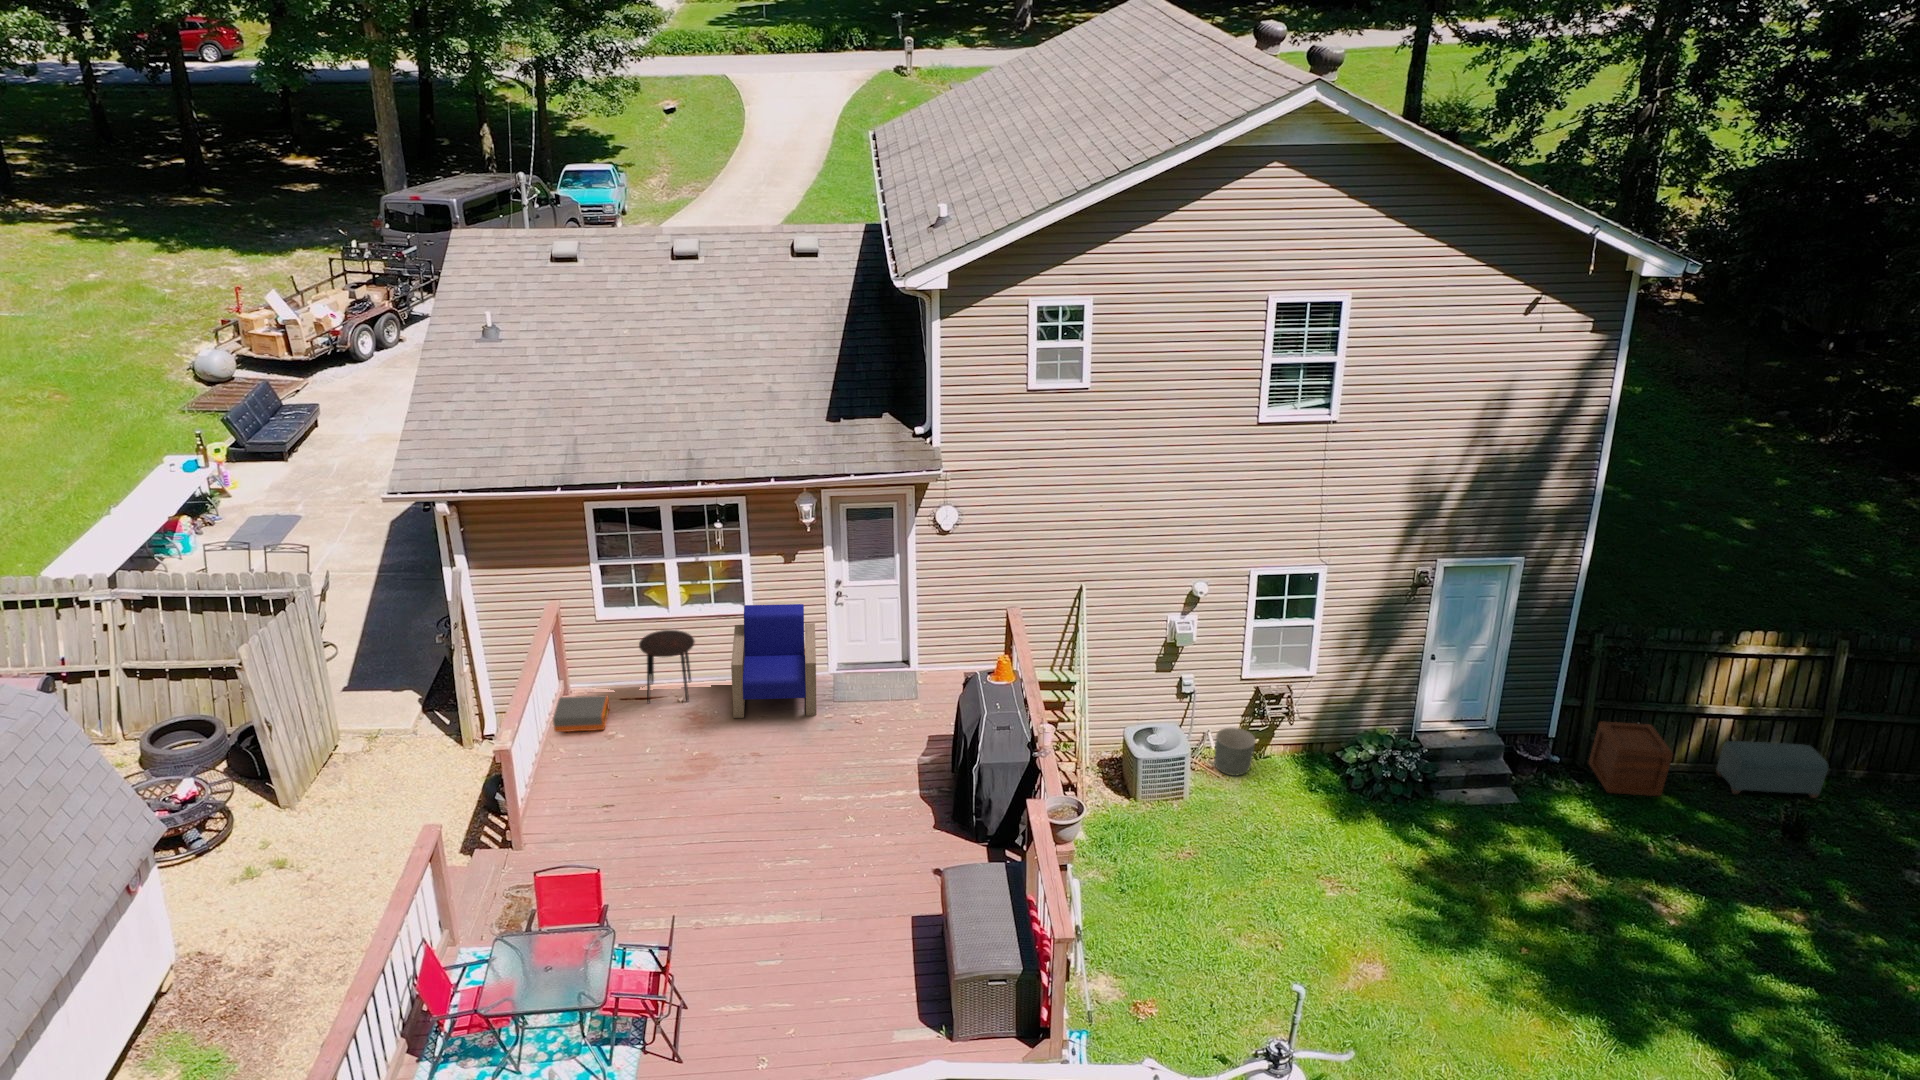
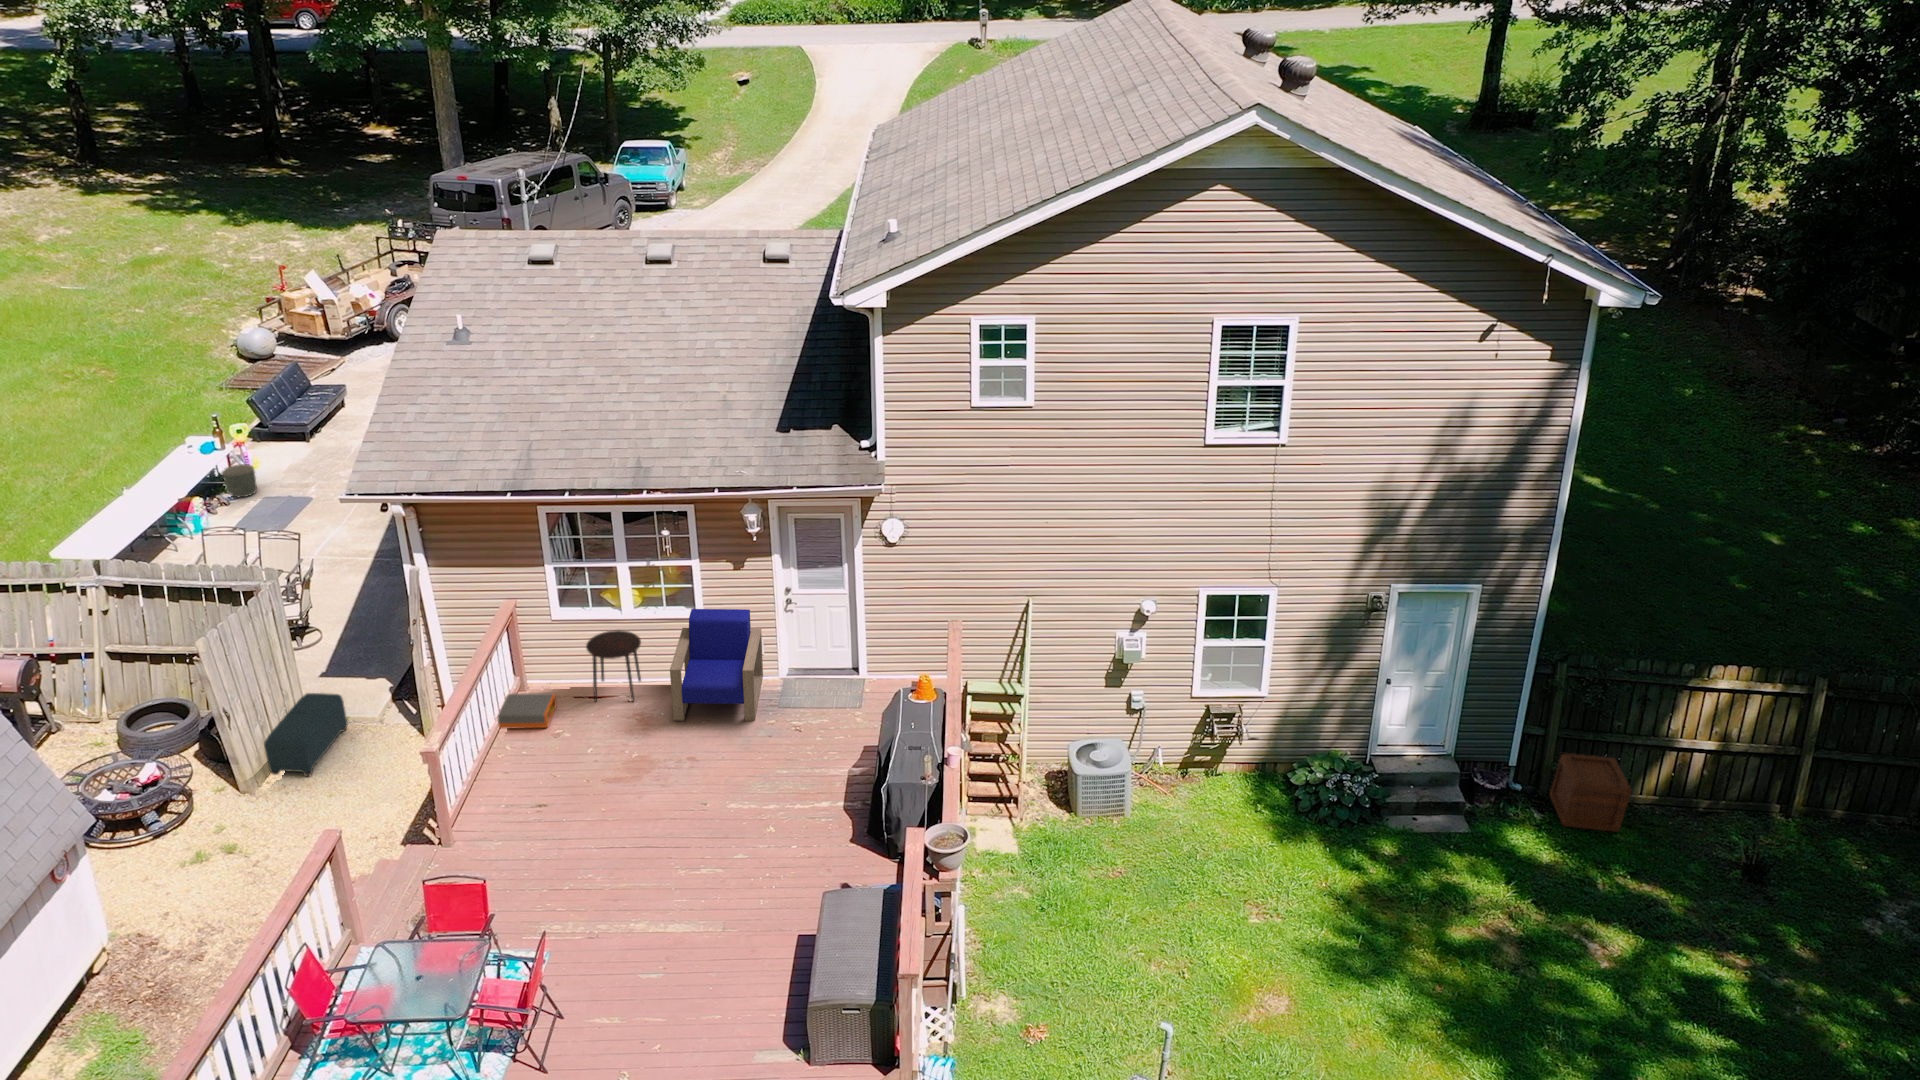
planter: present [1214,728,1255,776] -> present [222,464,257,498]
bench: present [1716,741,1828,798] -> present [264,693,348,776]

